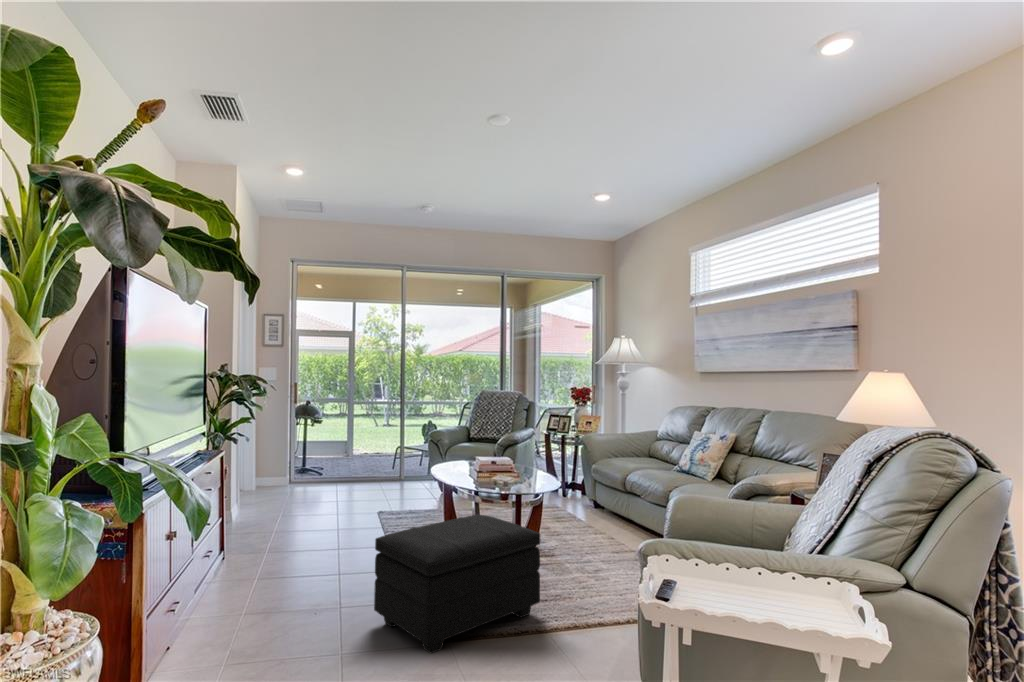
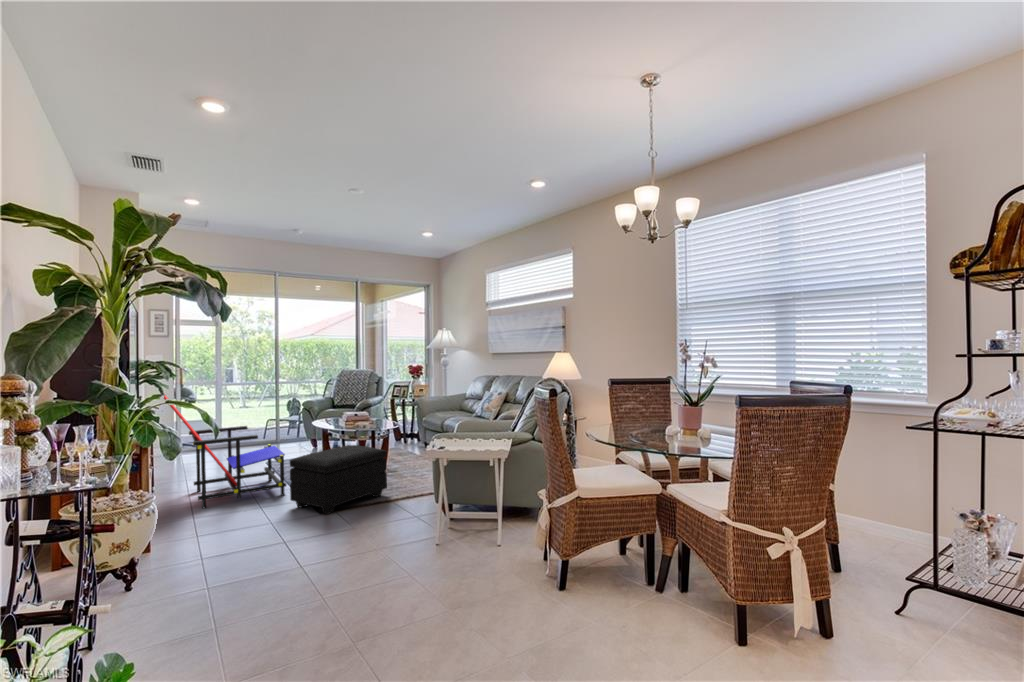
lounge chair: none [197,406,379,602] -> present [164,395,286,508]

